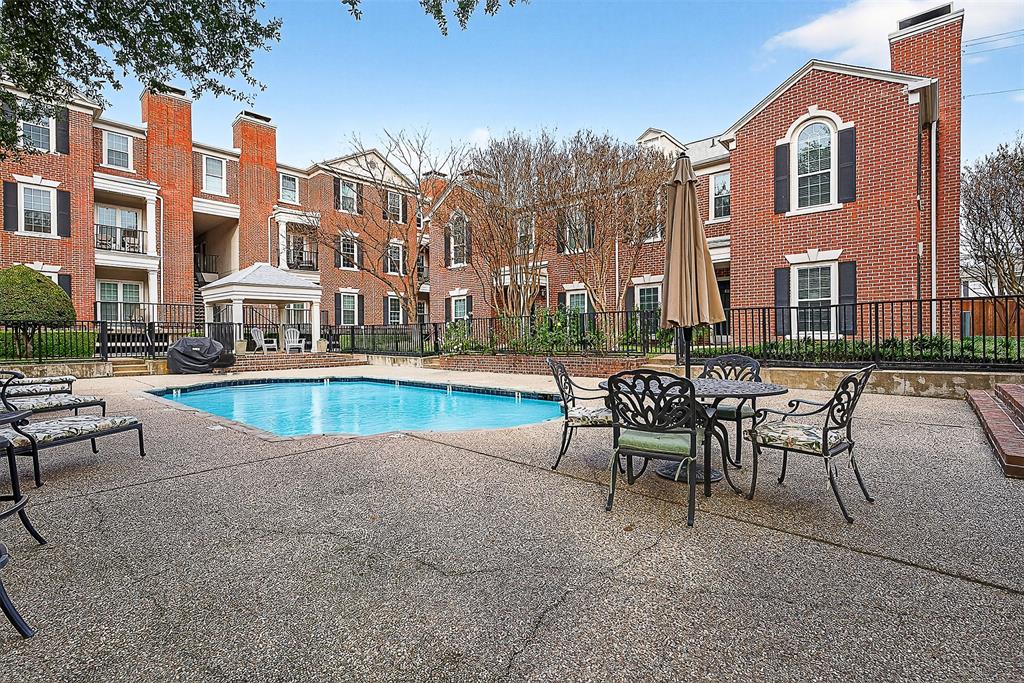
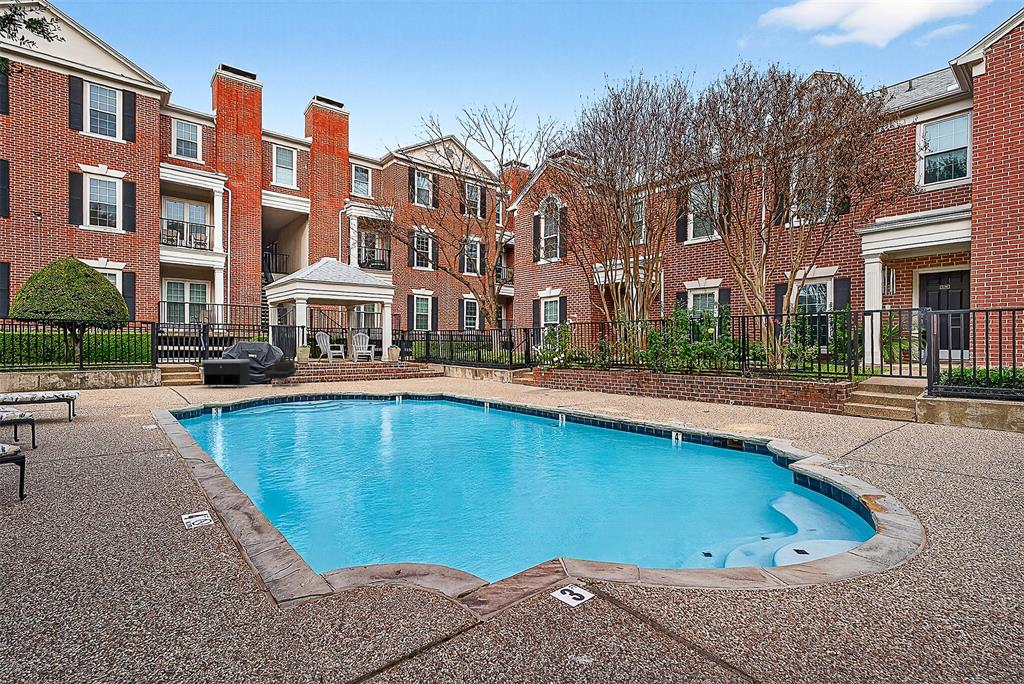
storage bench: none [151,352,195,378] -> present [203,359,250,388]

